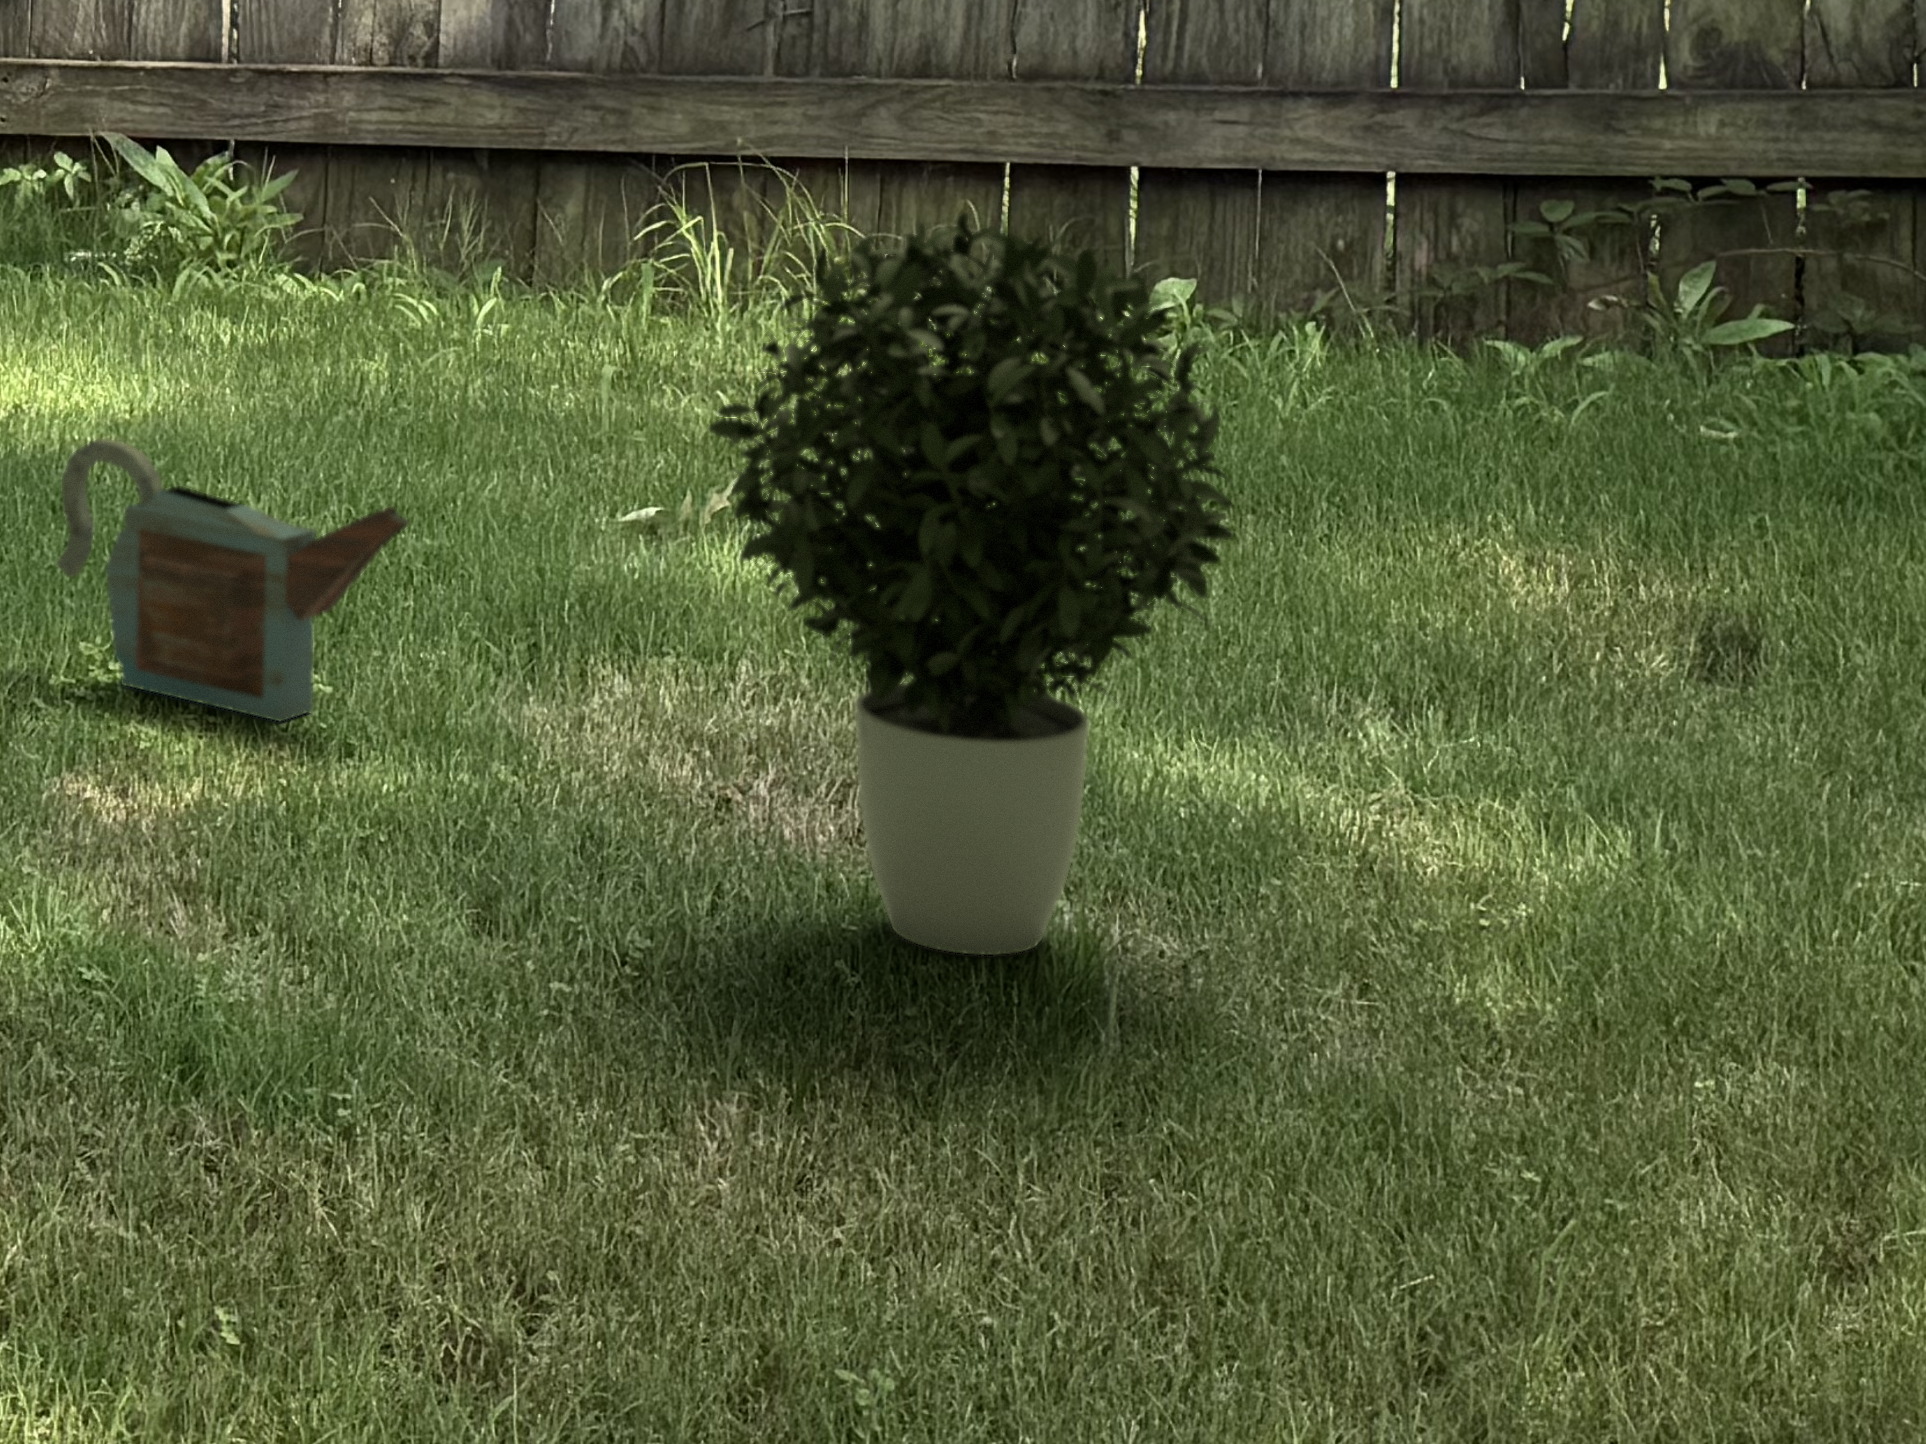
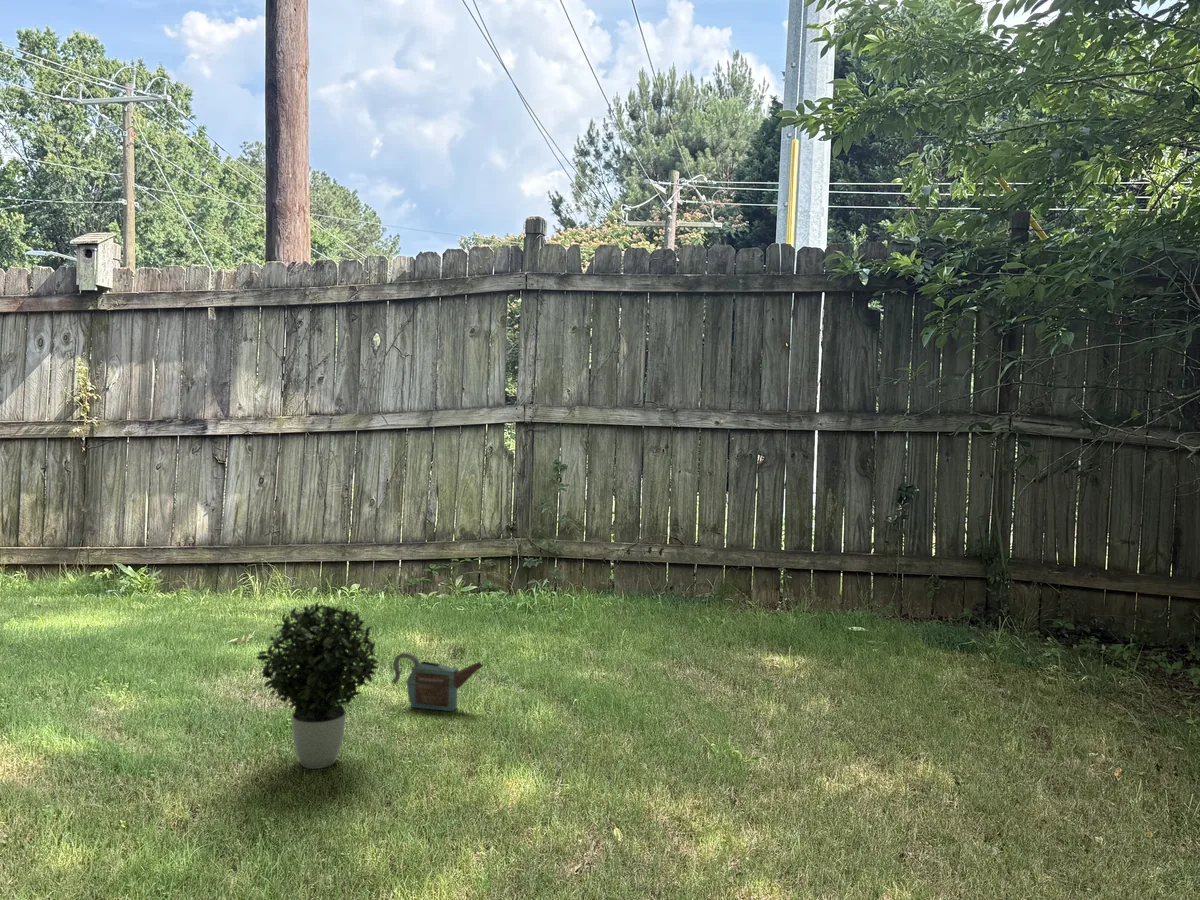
watering can: present [57,439,409,721] -> present [392,653,483,711]

